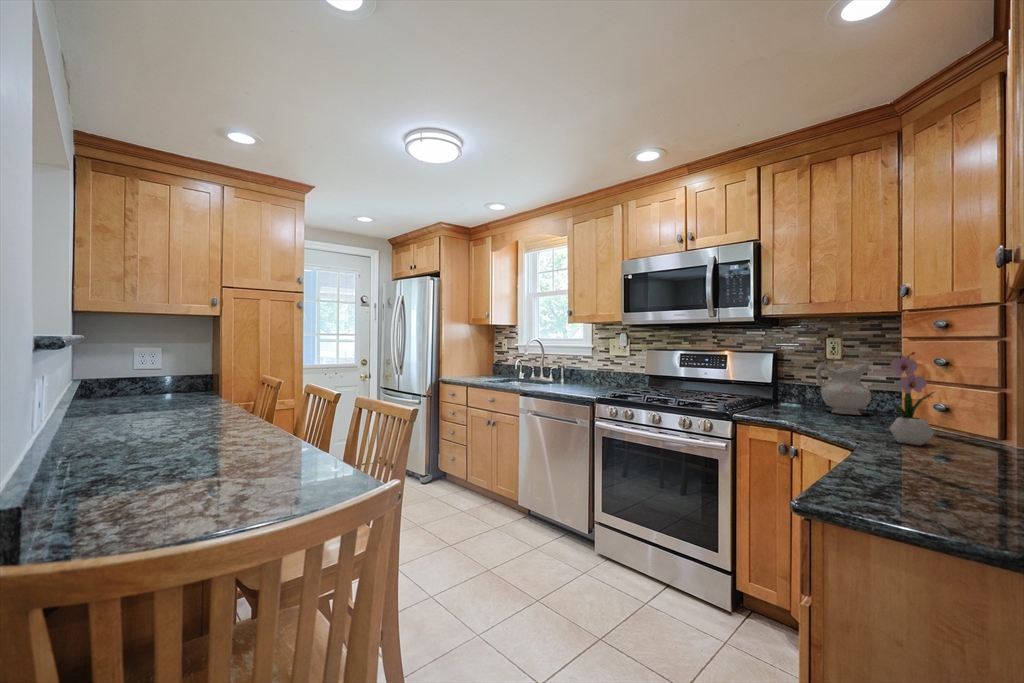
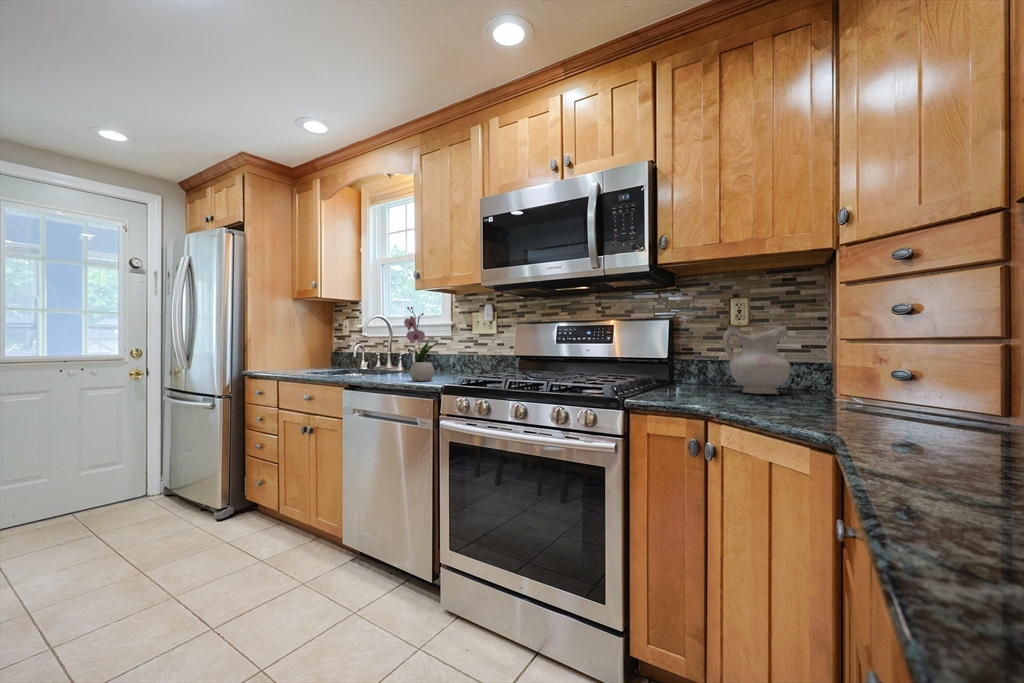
flower arrangement: present [890,343,934,445] -> present [404,307,437,381]

